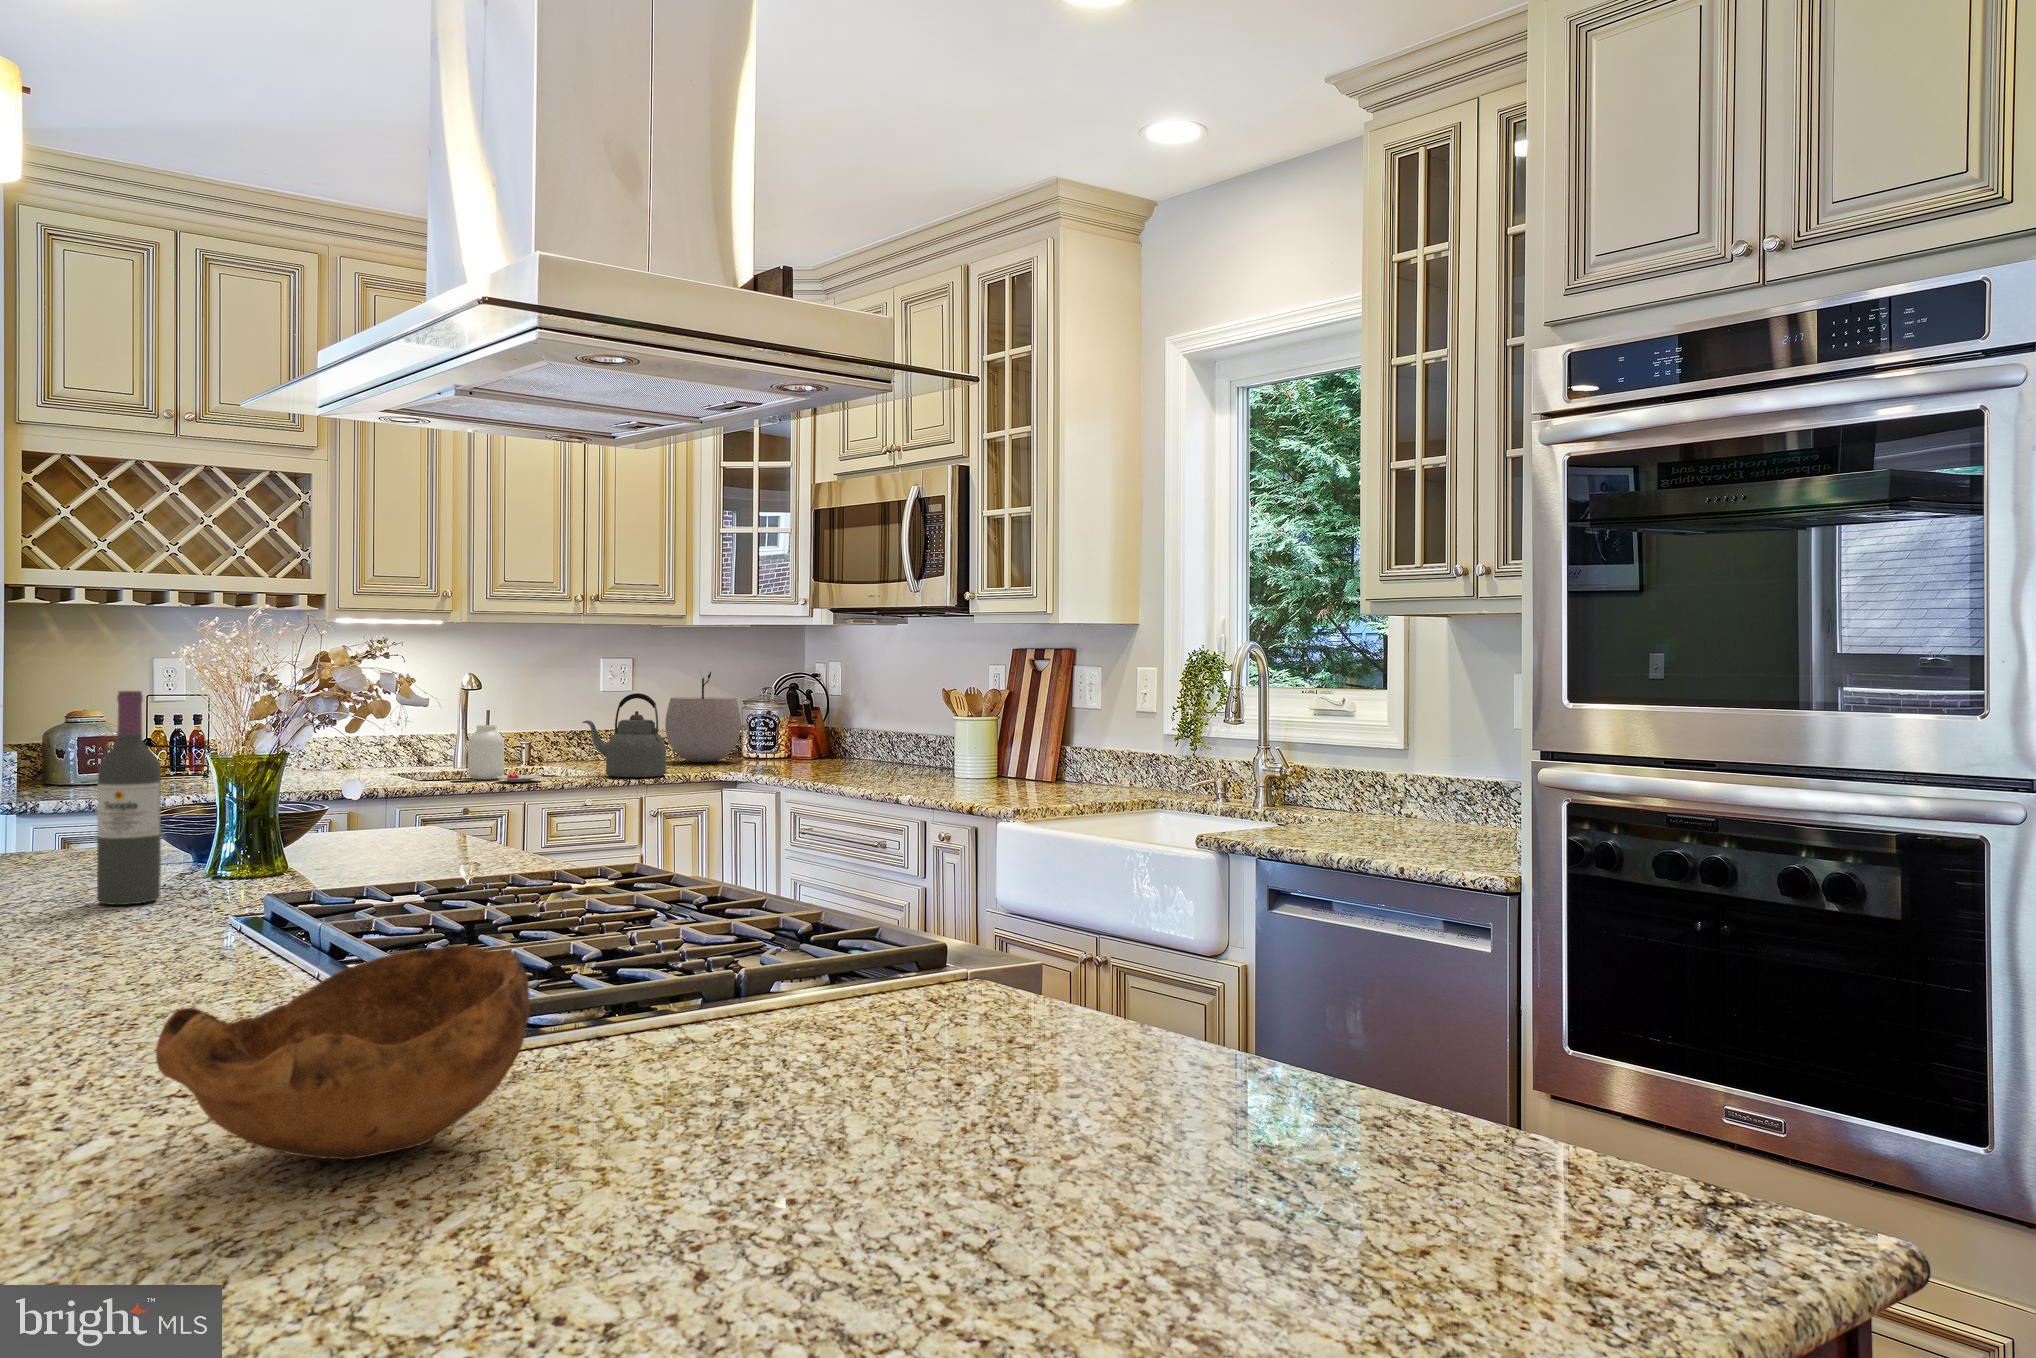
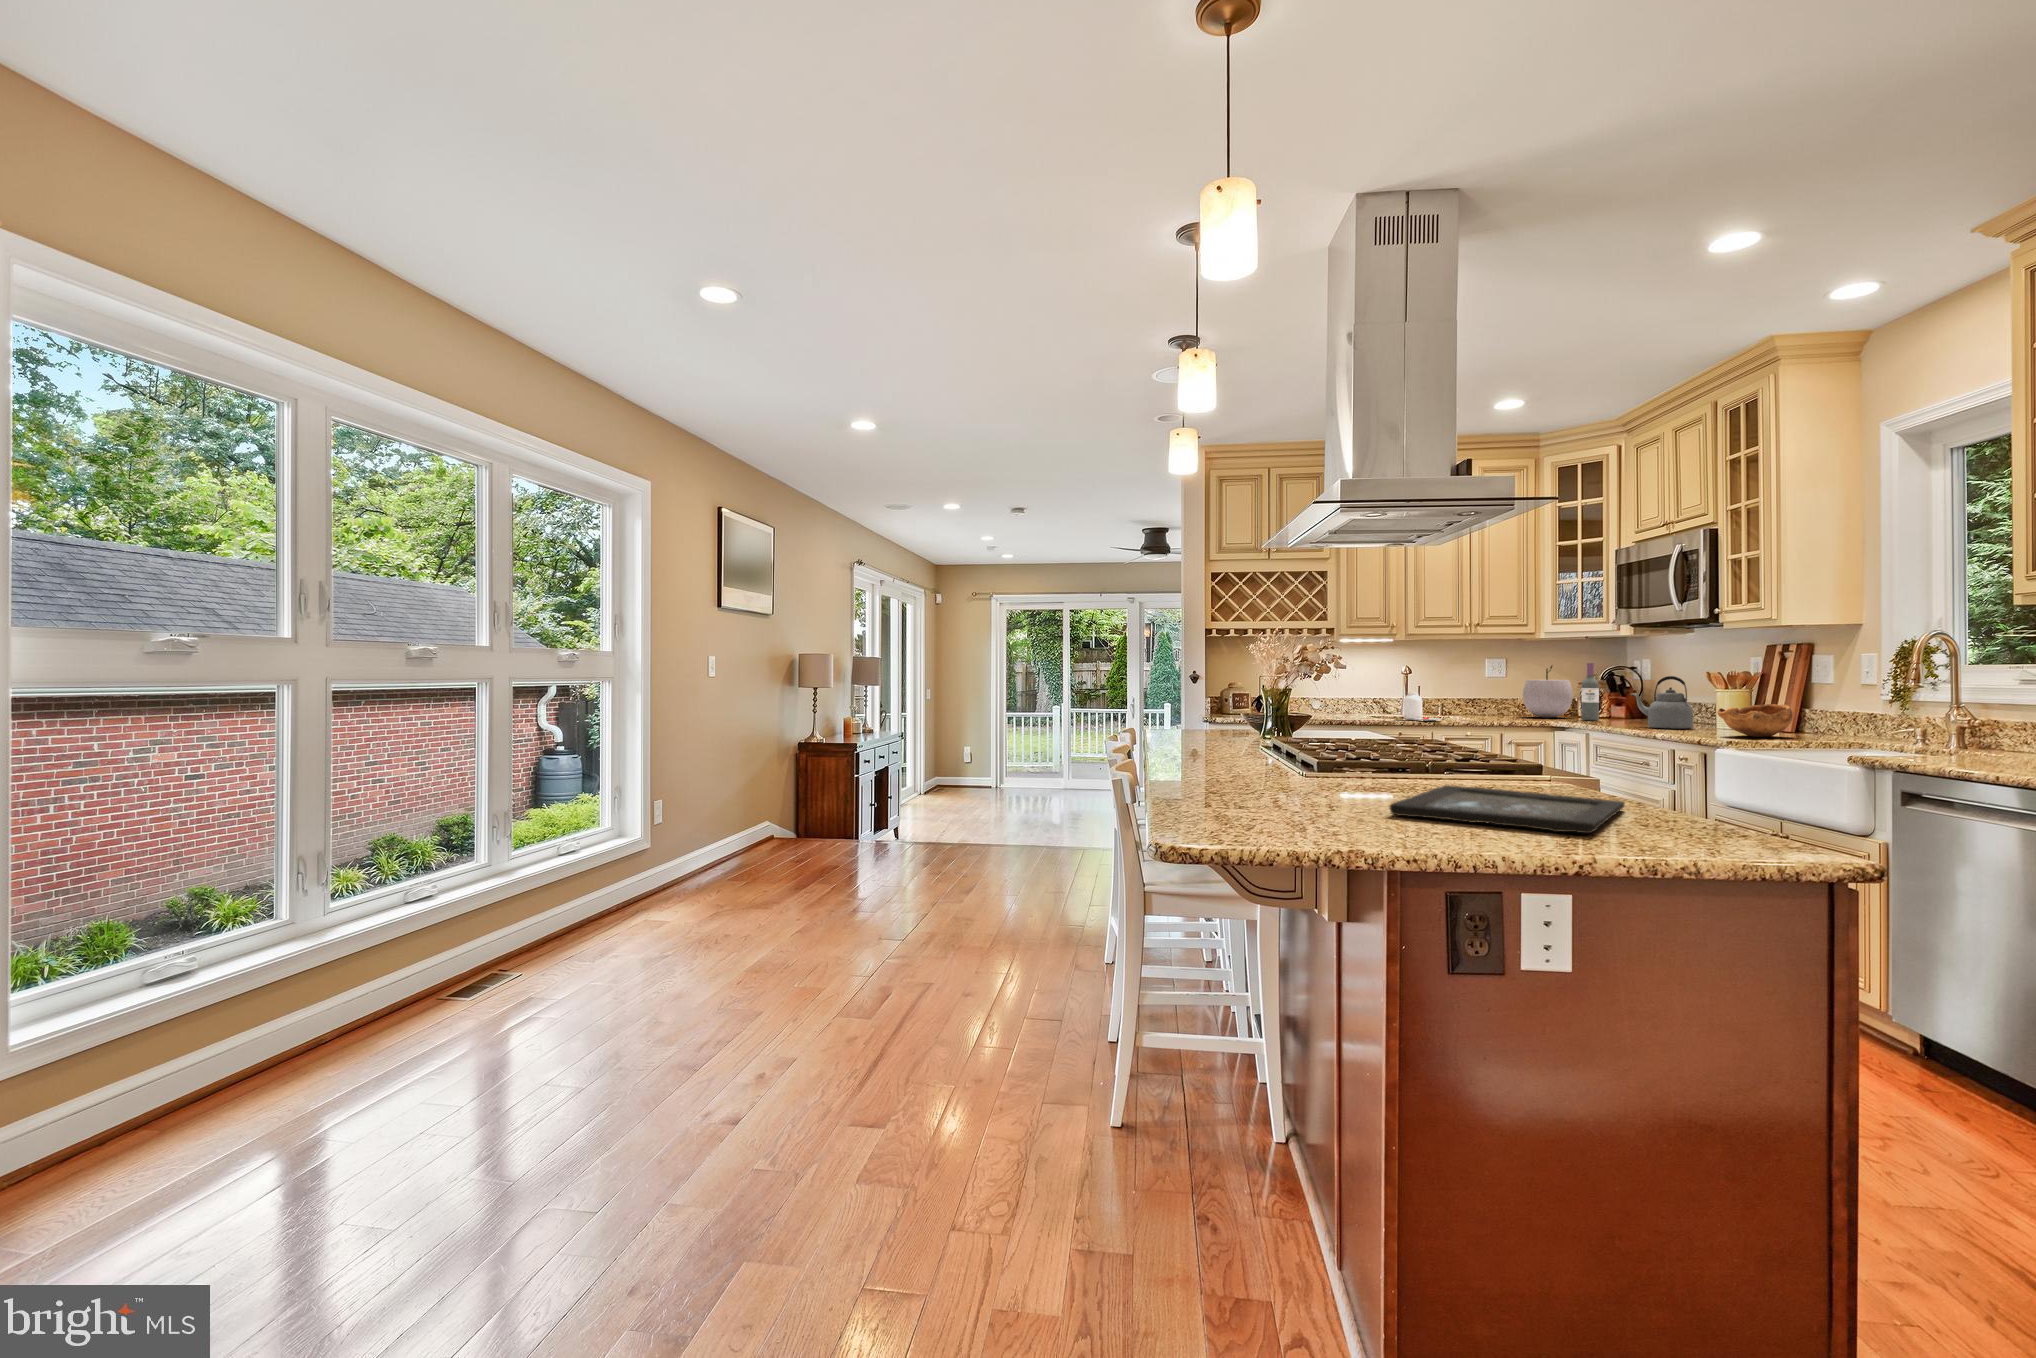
wine bottle: present [97,691,161,905] -> present [1581,663,1599,721]
kettle: present [583,693,666,777] -> present [1630,676,1693,729]
wooden bowl: present [156,945,530,1160] -> present [1717,704,1793,737]
tray: none [768,1061,1328,1275] -> present [1389,785,1625,833]

